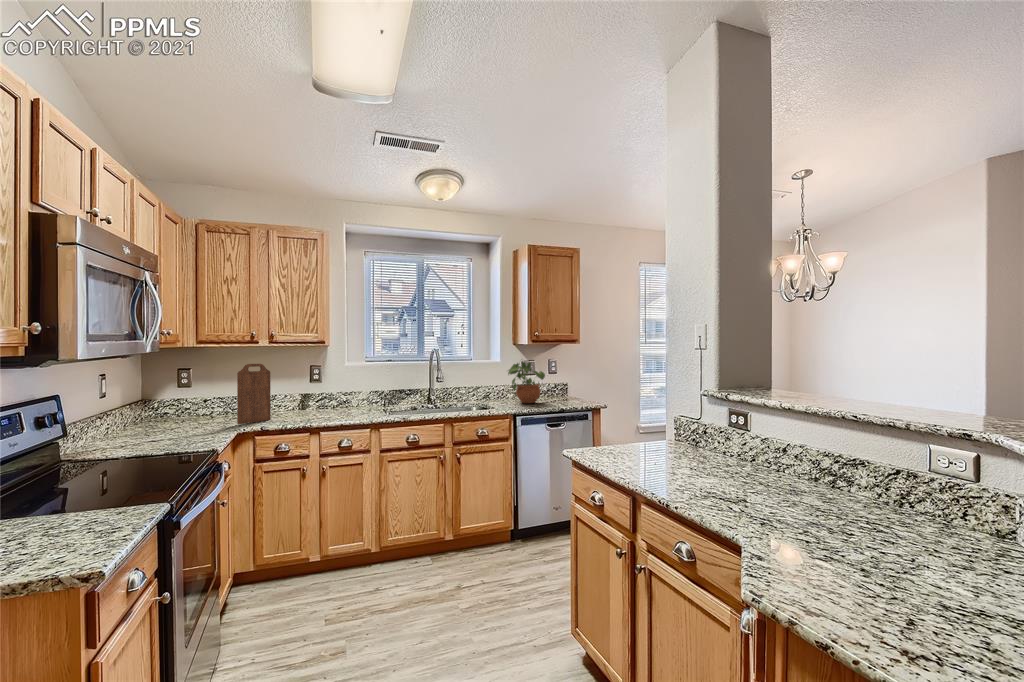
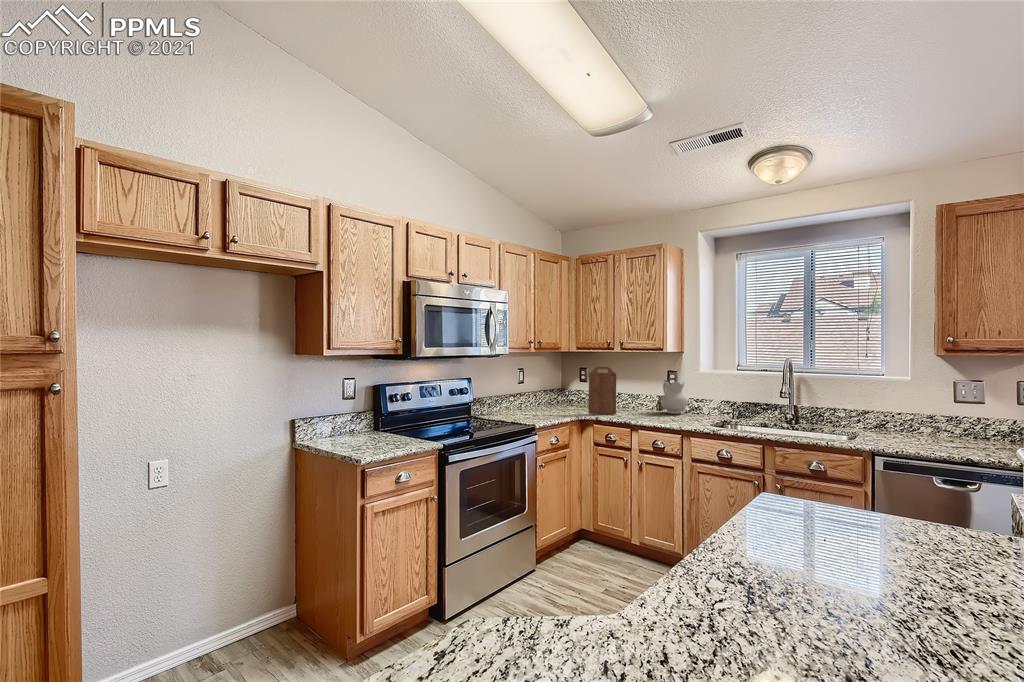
potted plant: present [508,362,545,403] -> none [903,375,976,445]
ceramic pitcher: none [308,375,338,410] -> present [661,380,688,414]

